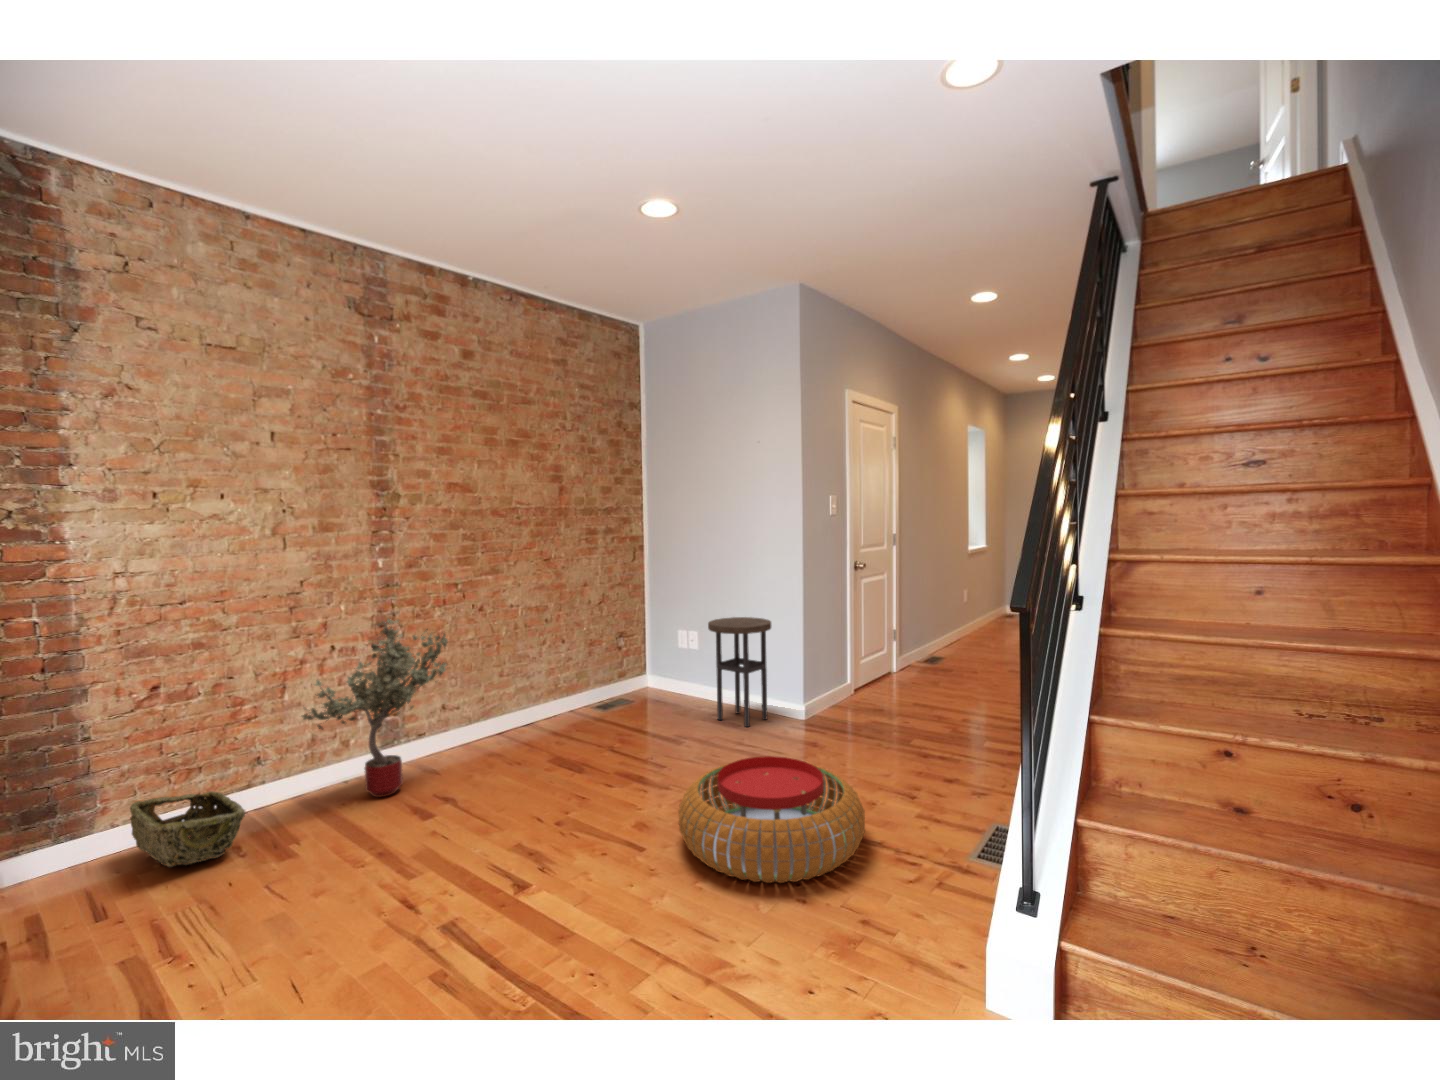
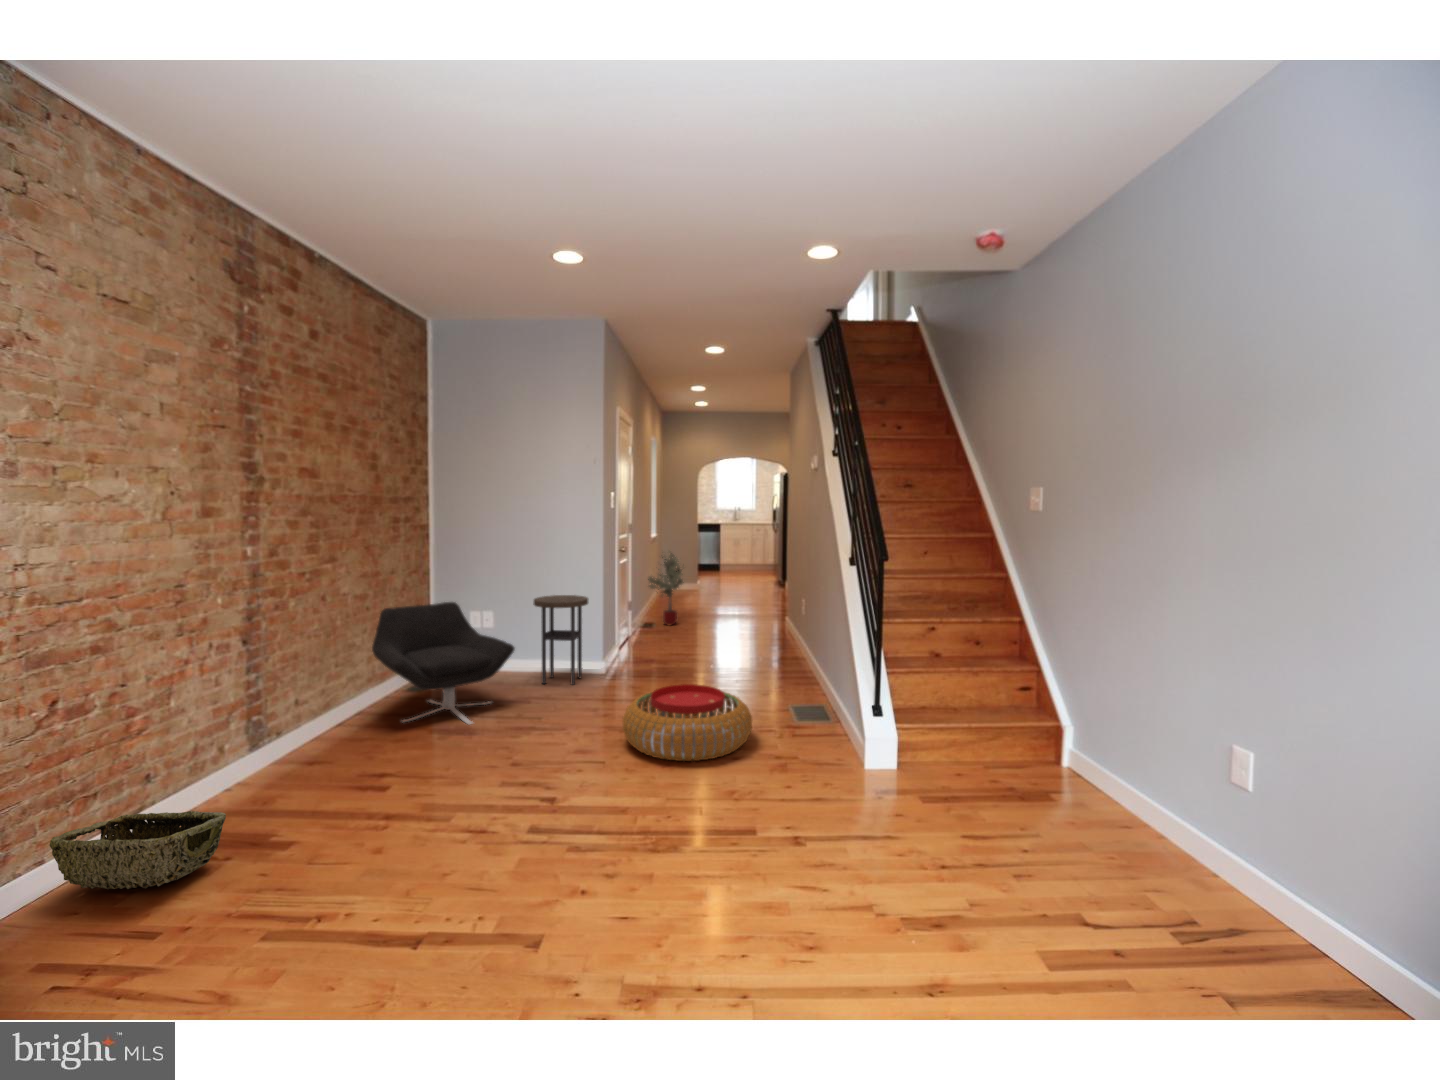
lounge chair: none [524,618,658,757] -> present [372,602,515,724]
potted tree: present [302,619,448,797] -> present [648,553,684,625]

